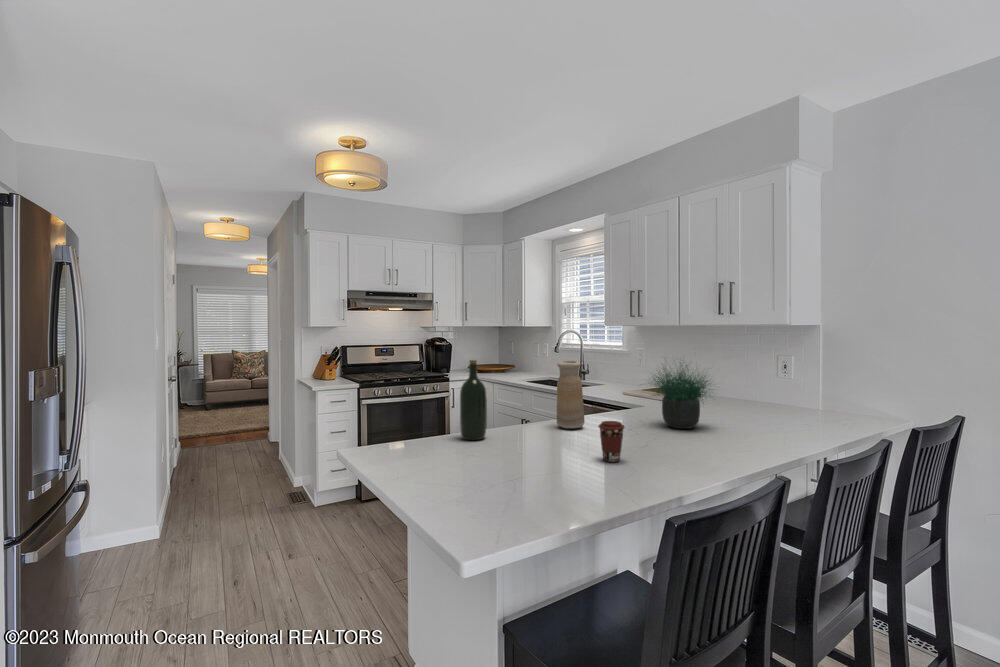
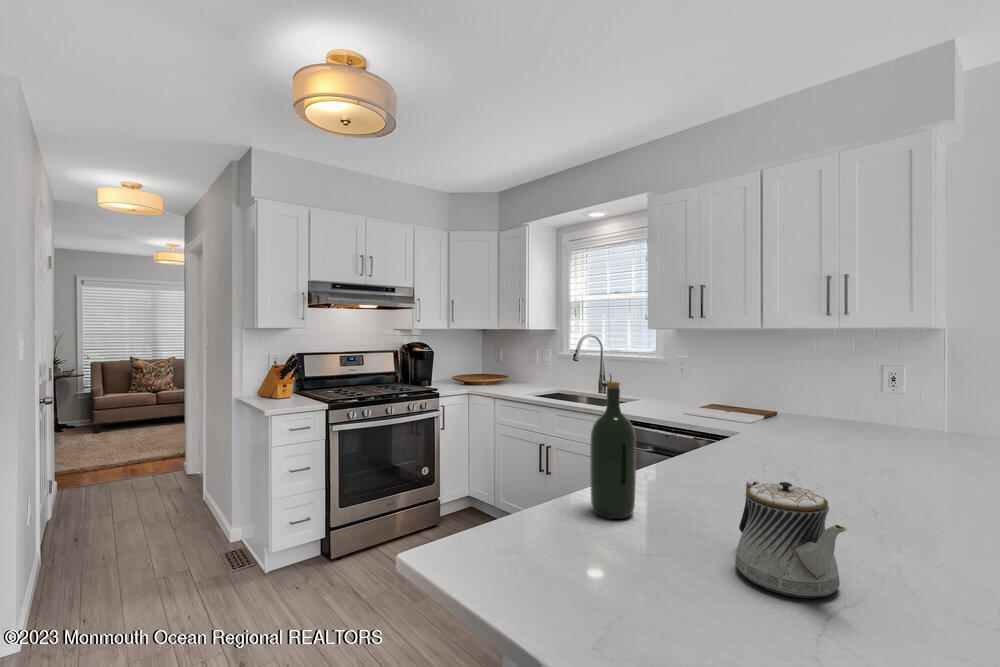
vase: present [557,361,585,429] -> none [700,379,745,482]
potted plant: present [653,365,710,429] -> none [798,354,942,476]
teapot: none [499,411,548,467] -> present [735,481,847,598]
coffee cup: present [599,421,625,462] -> none [889,490,949,568]

